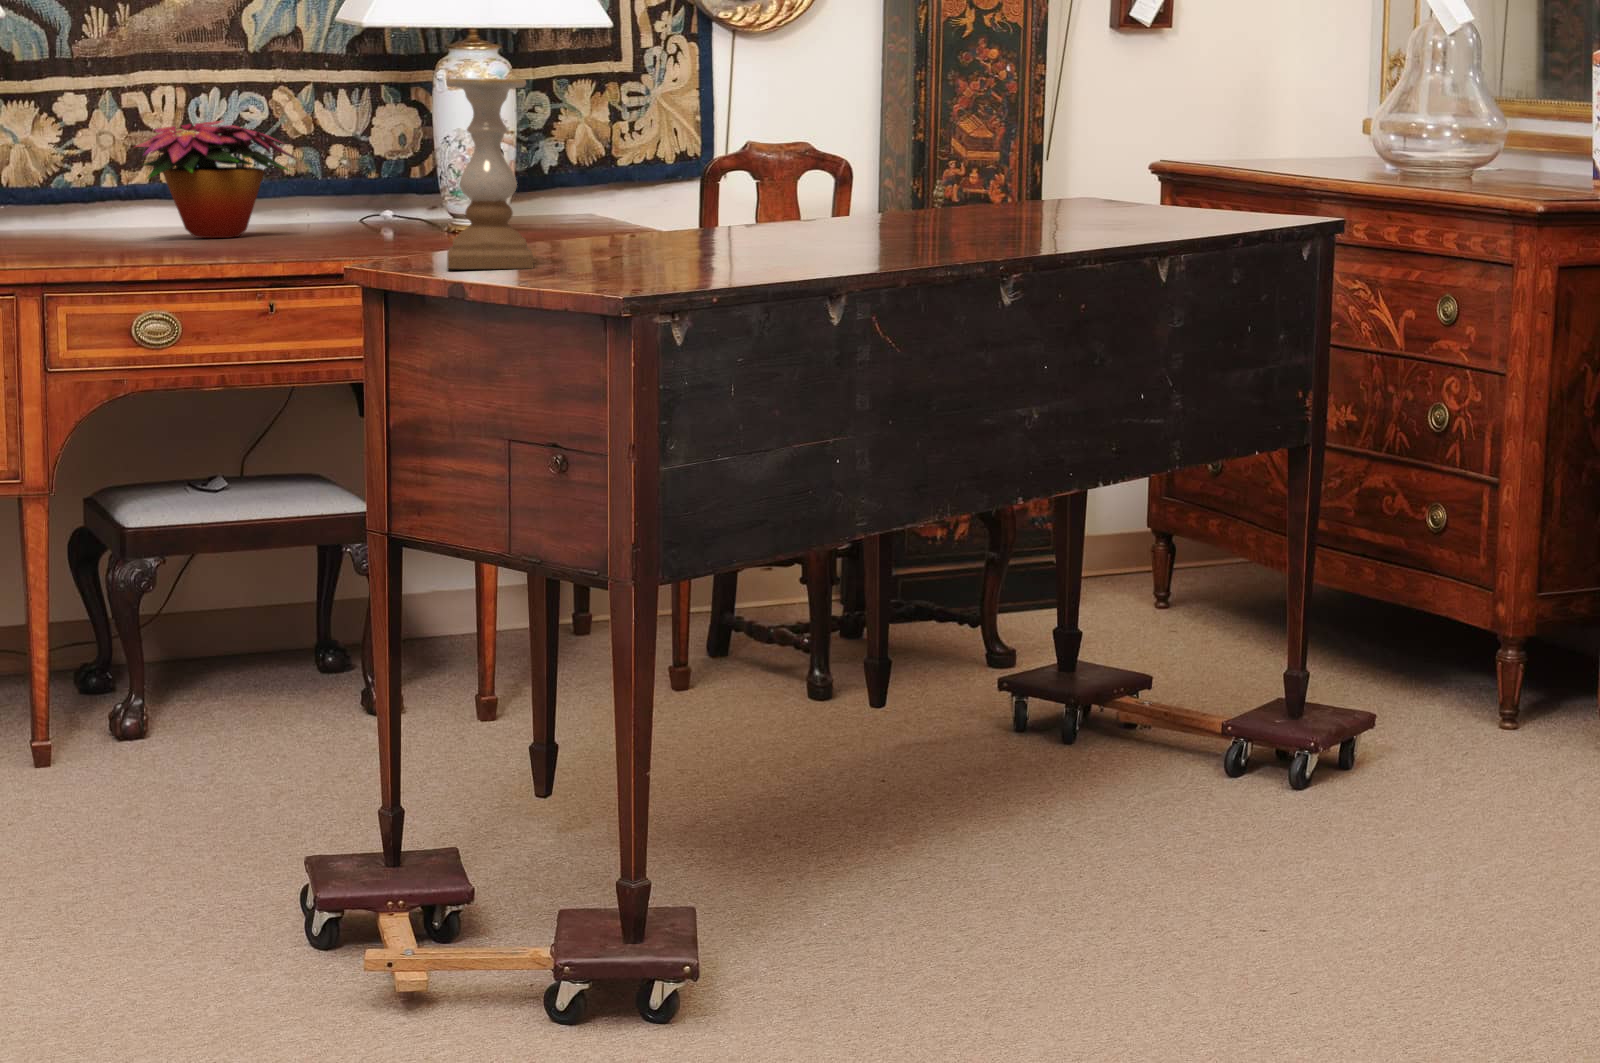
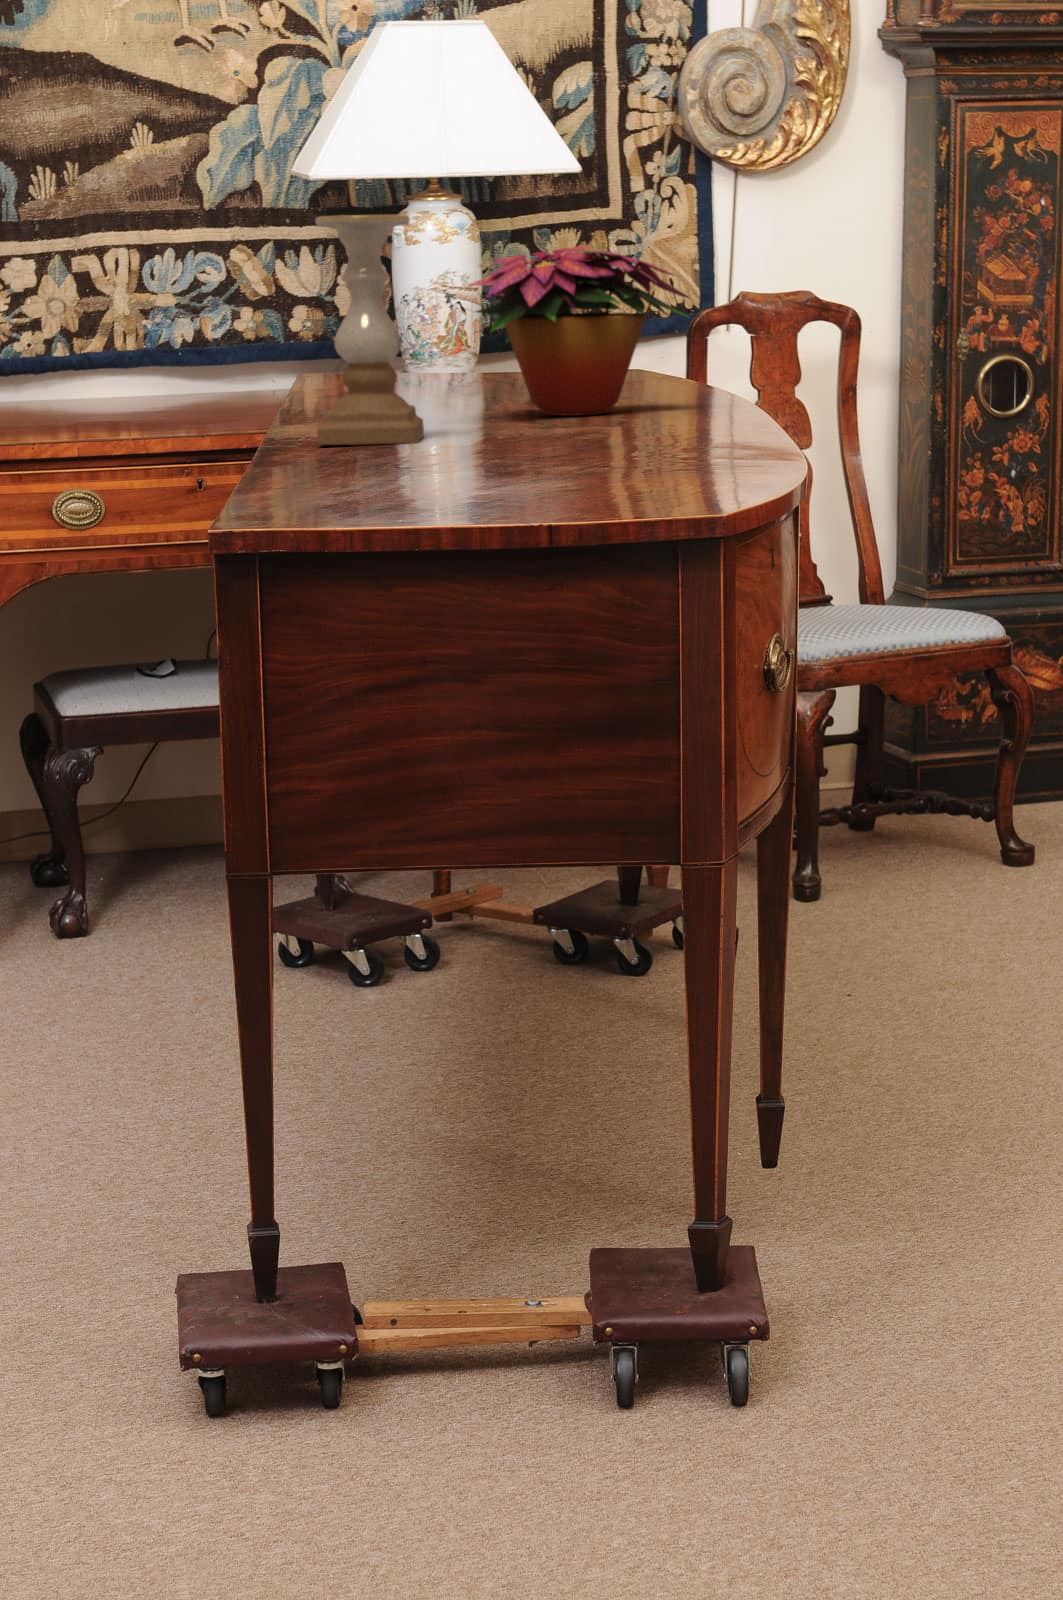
flower arrangement: present [136,121,294,238] -> present [469,245,690,416]

